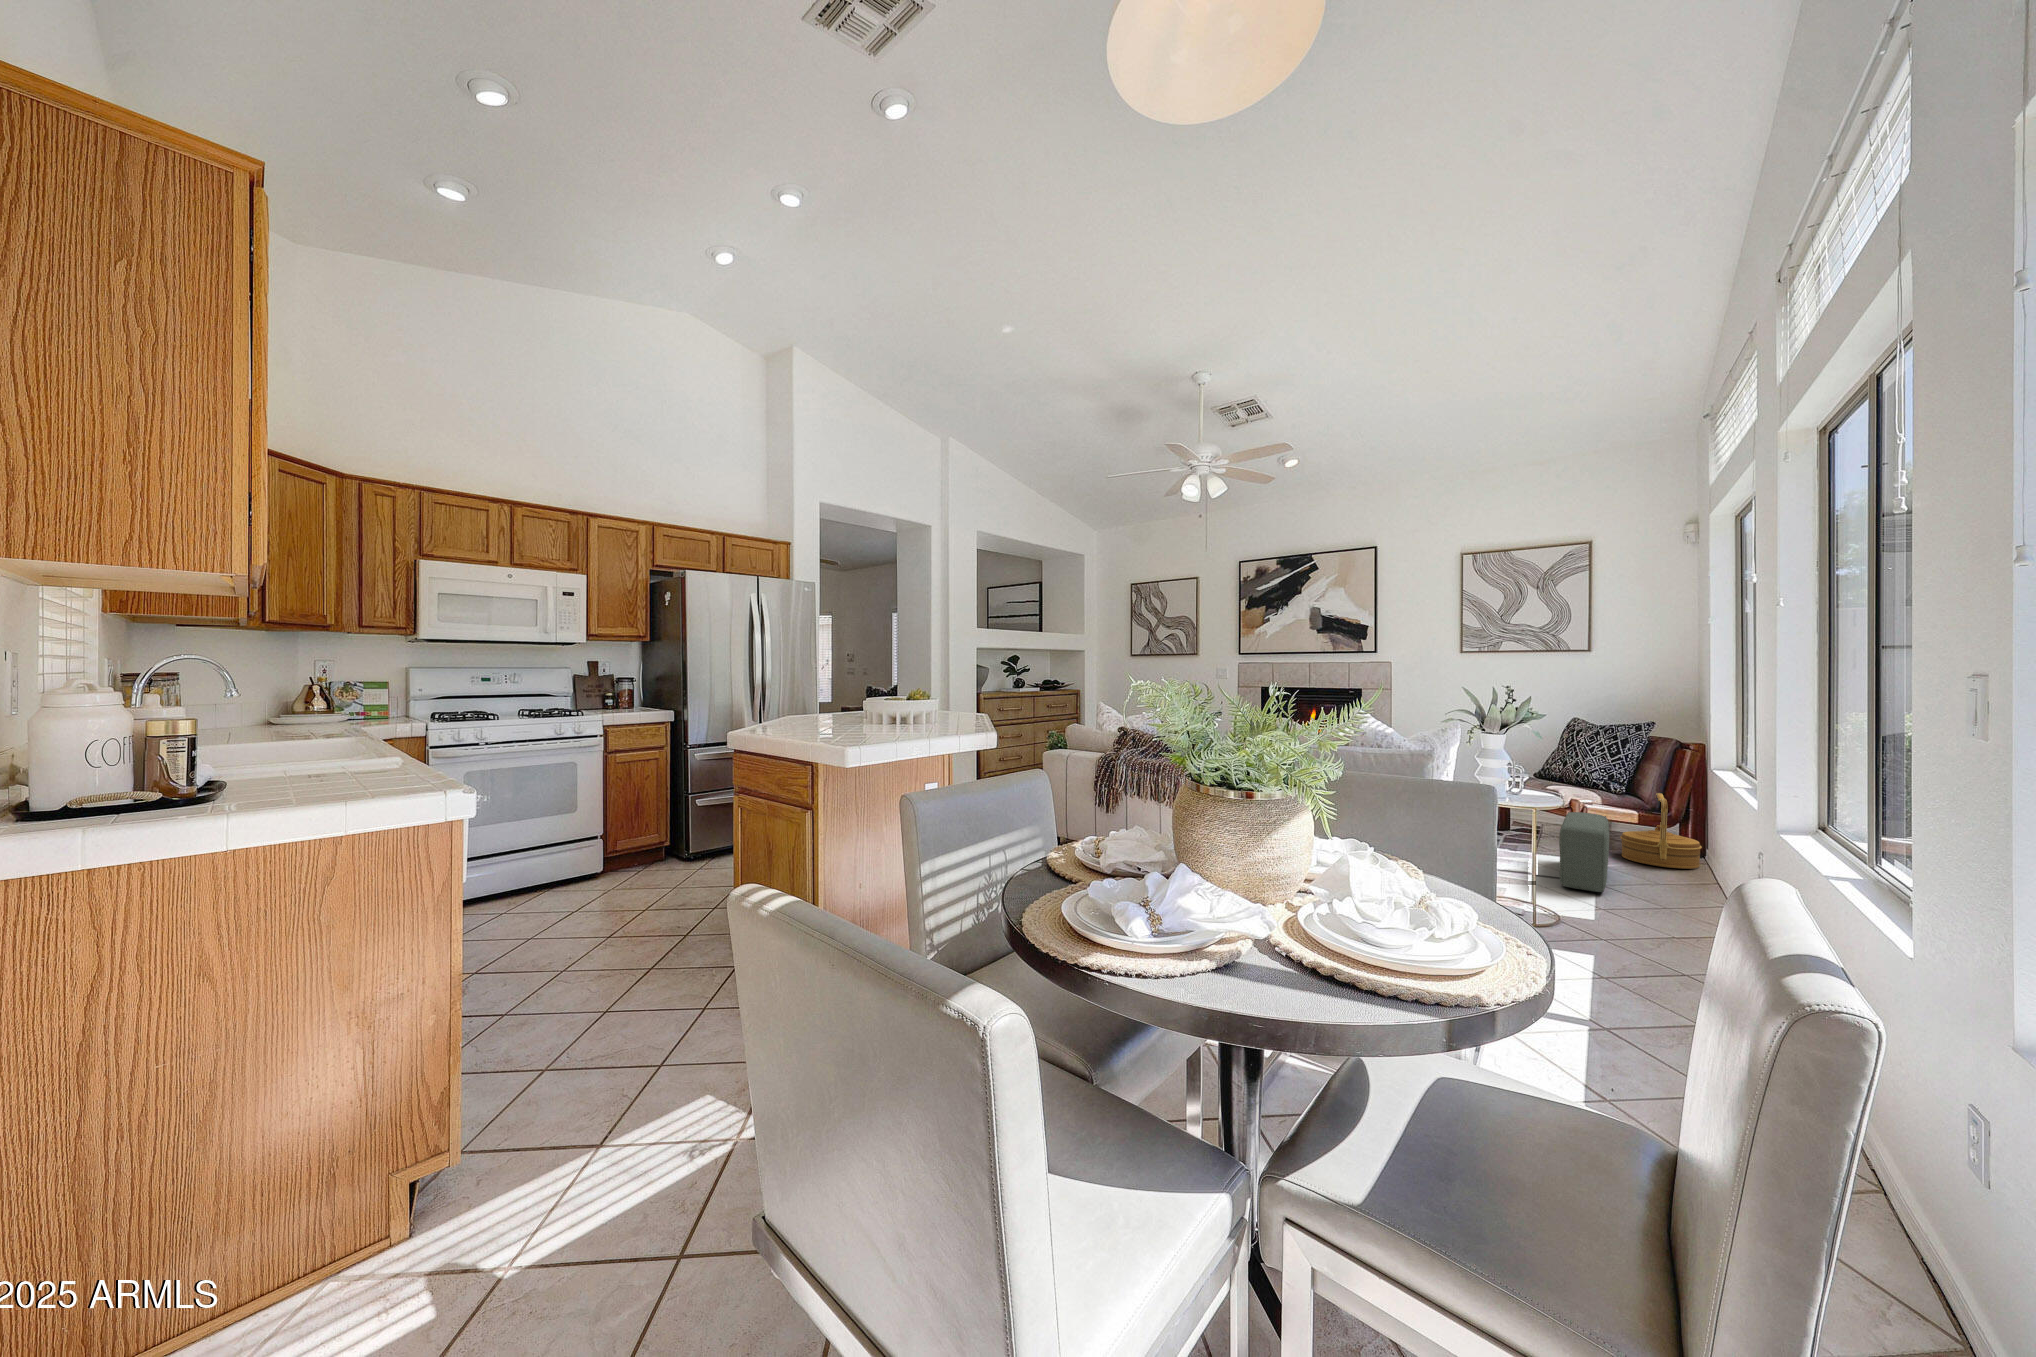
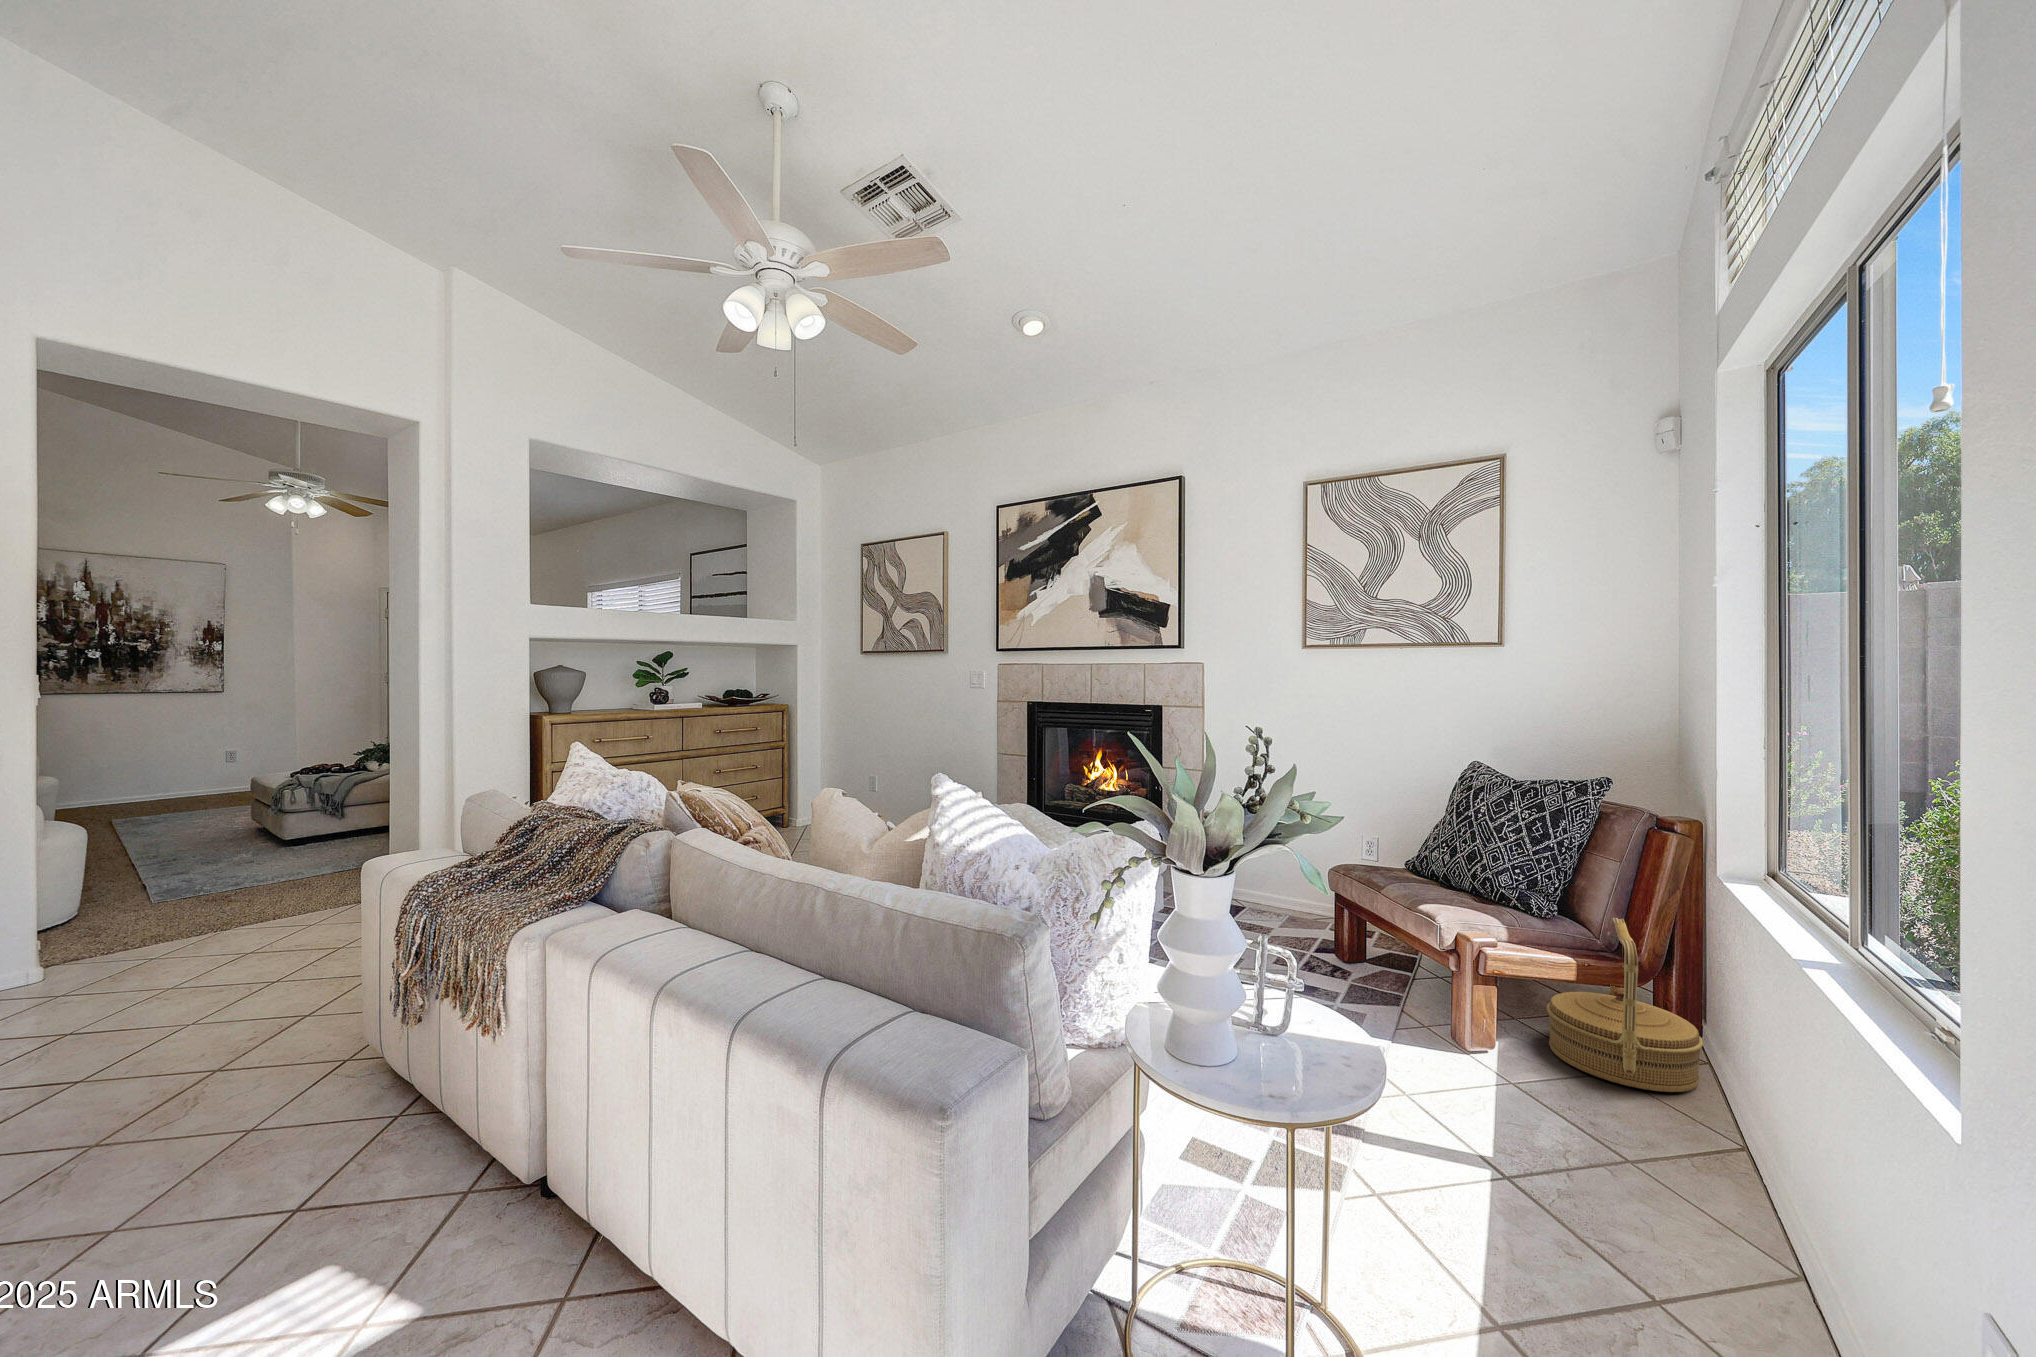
pouf: present [1559,812,1609,892] -> none [1410,968,1522,1210]

